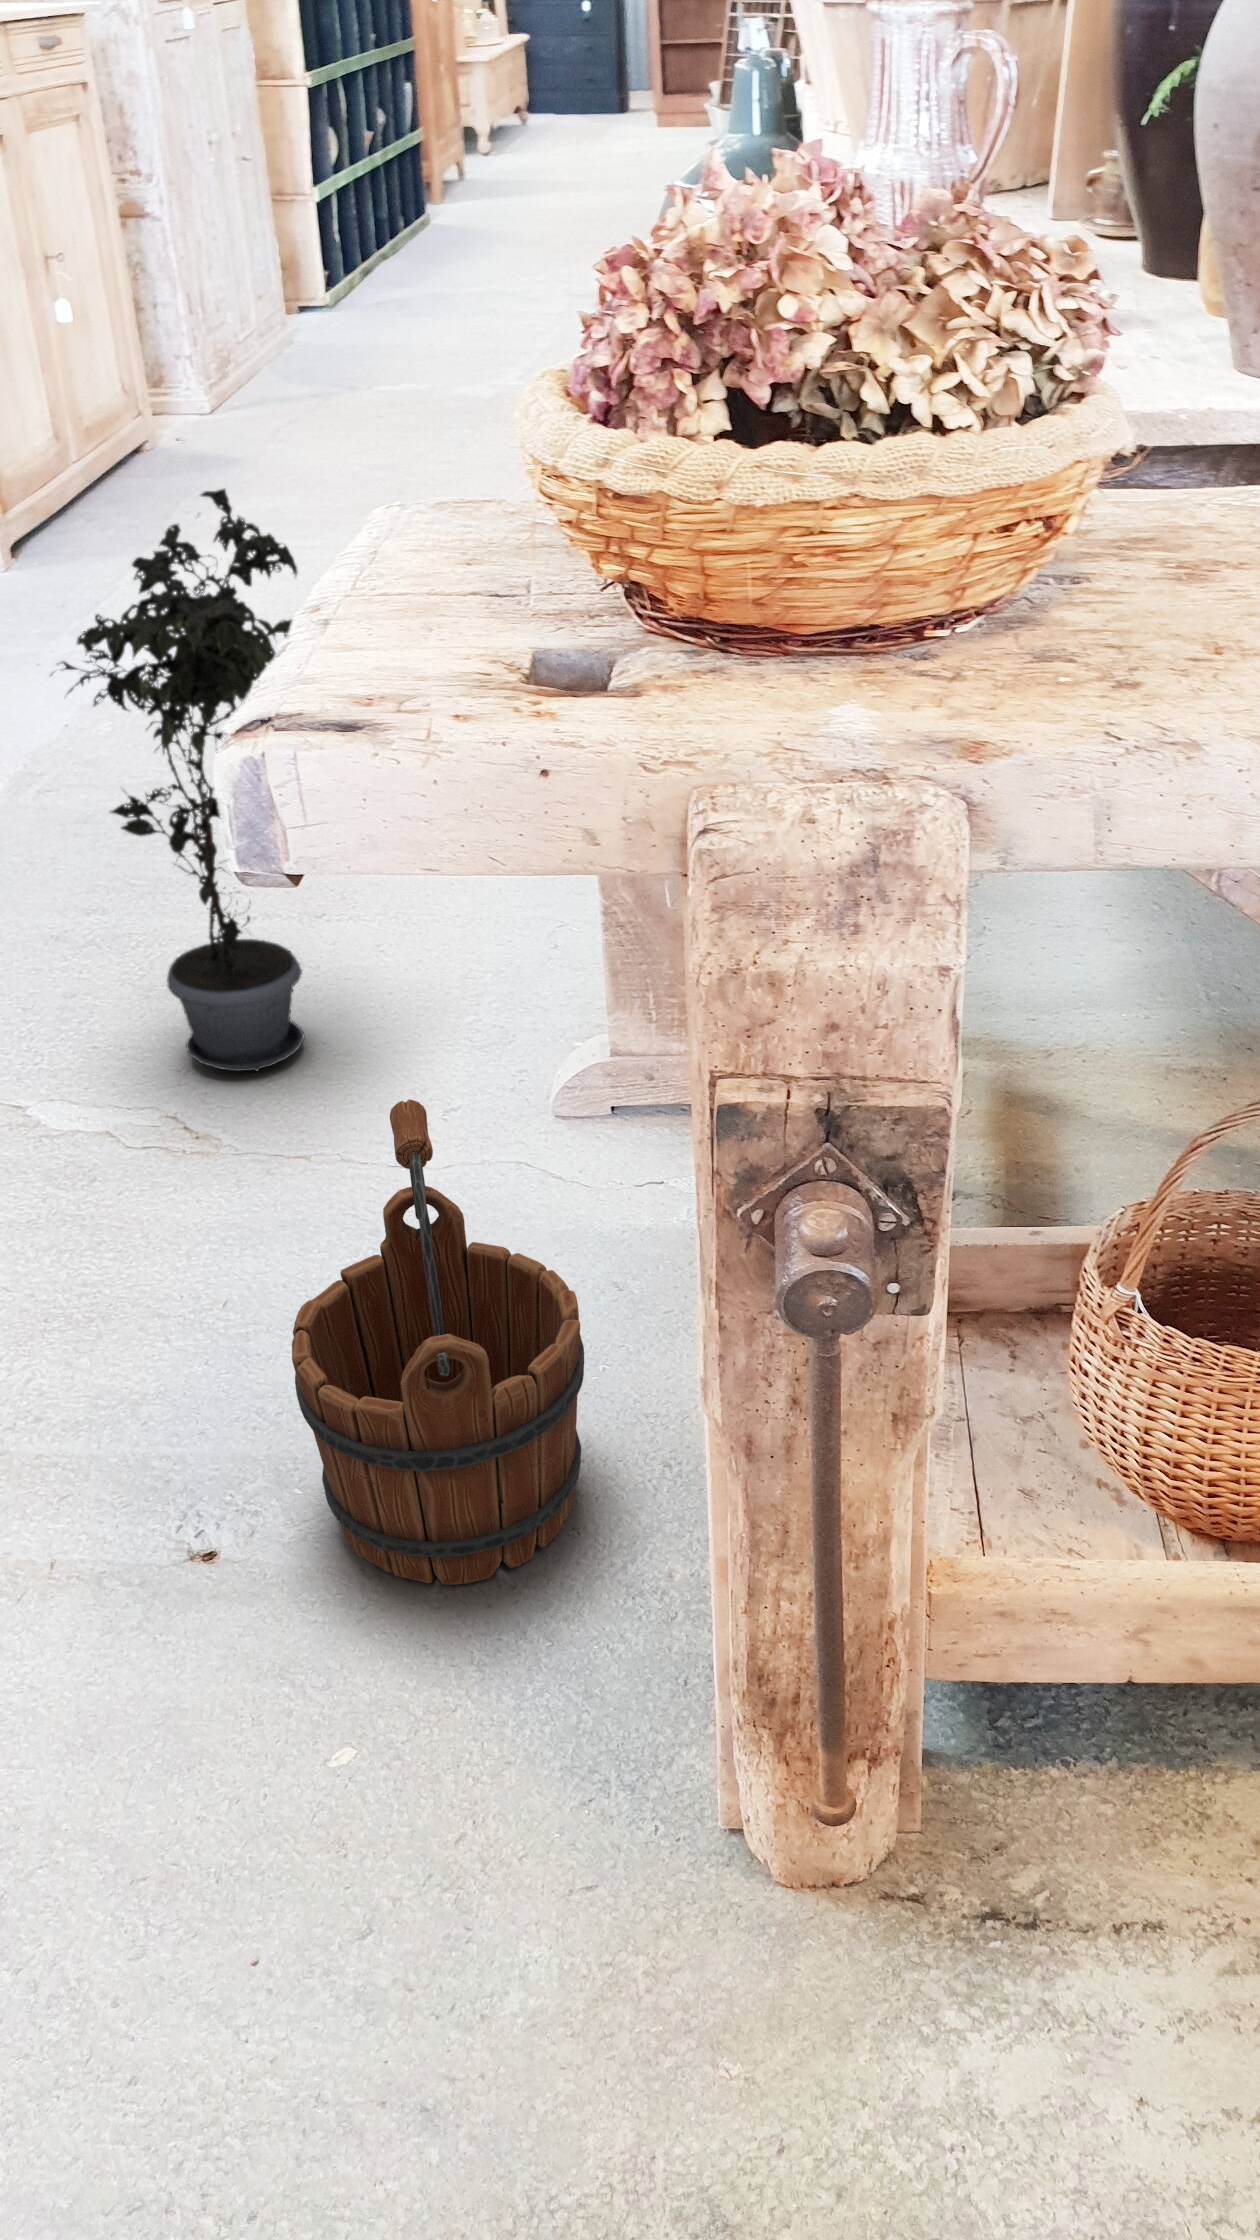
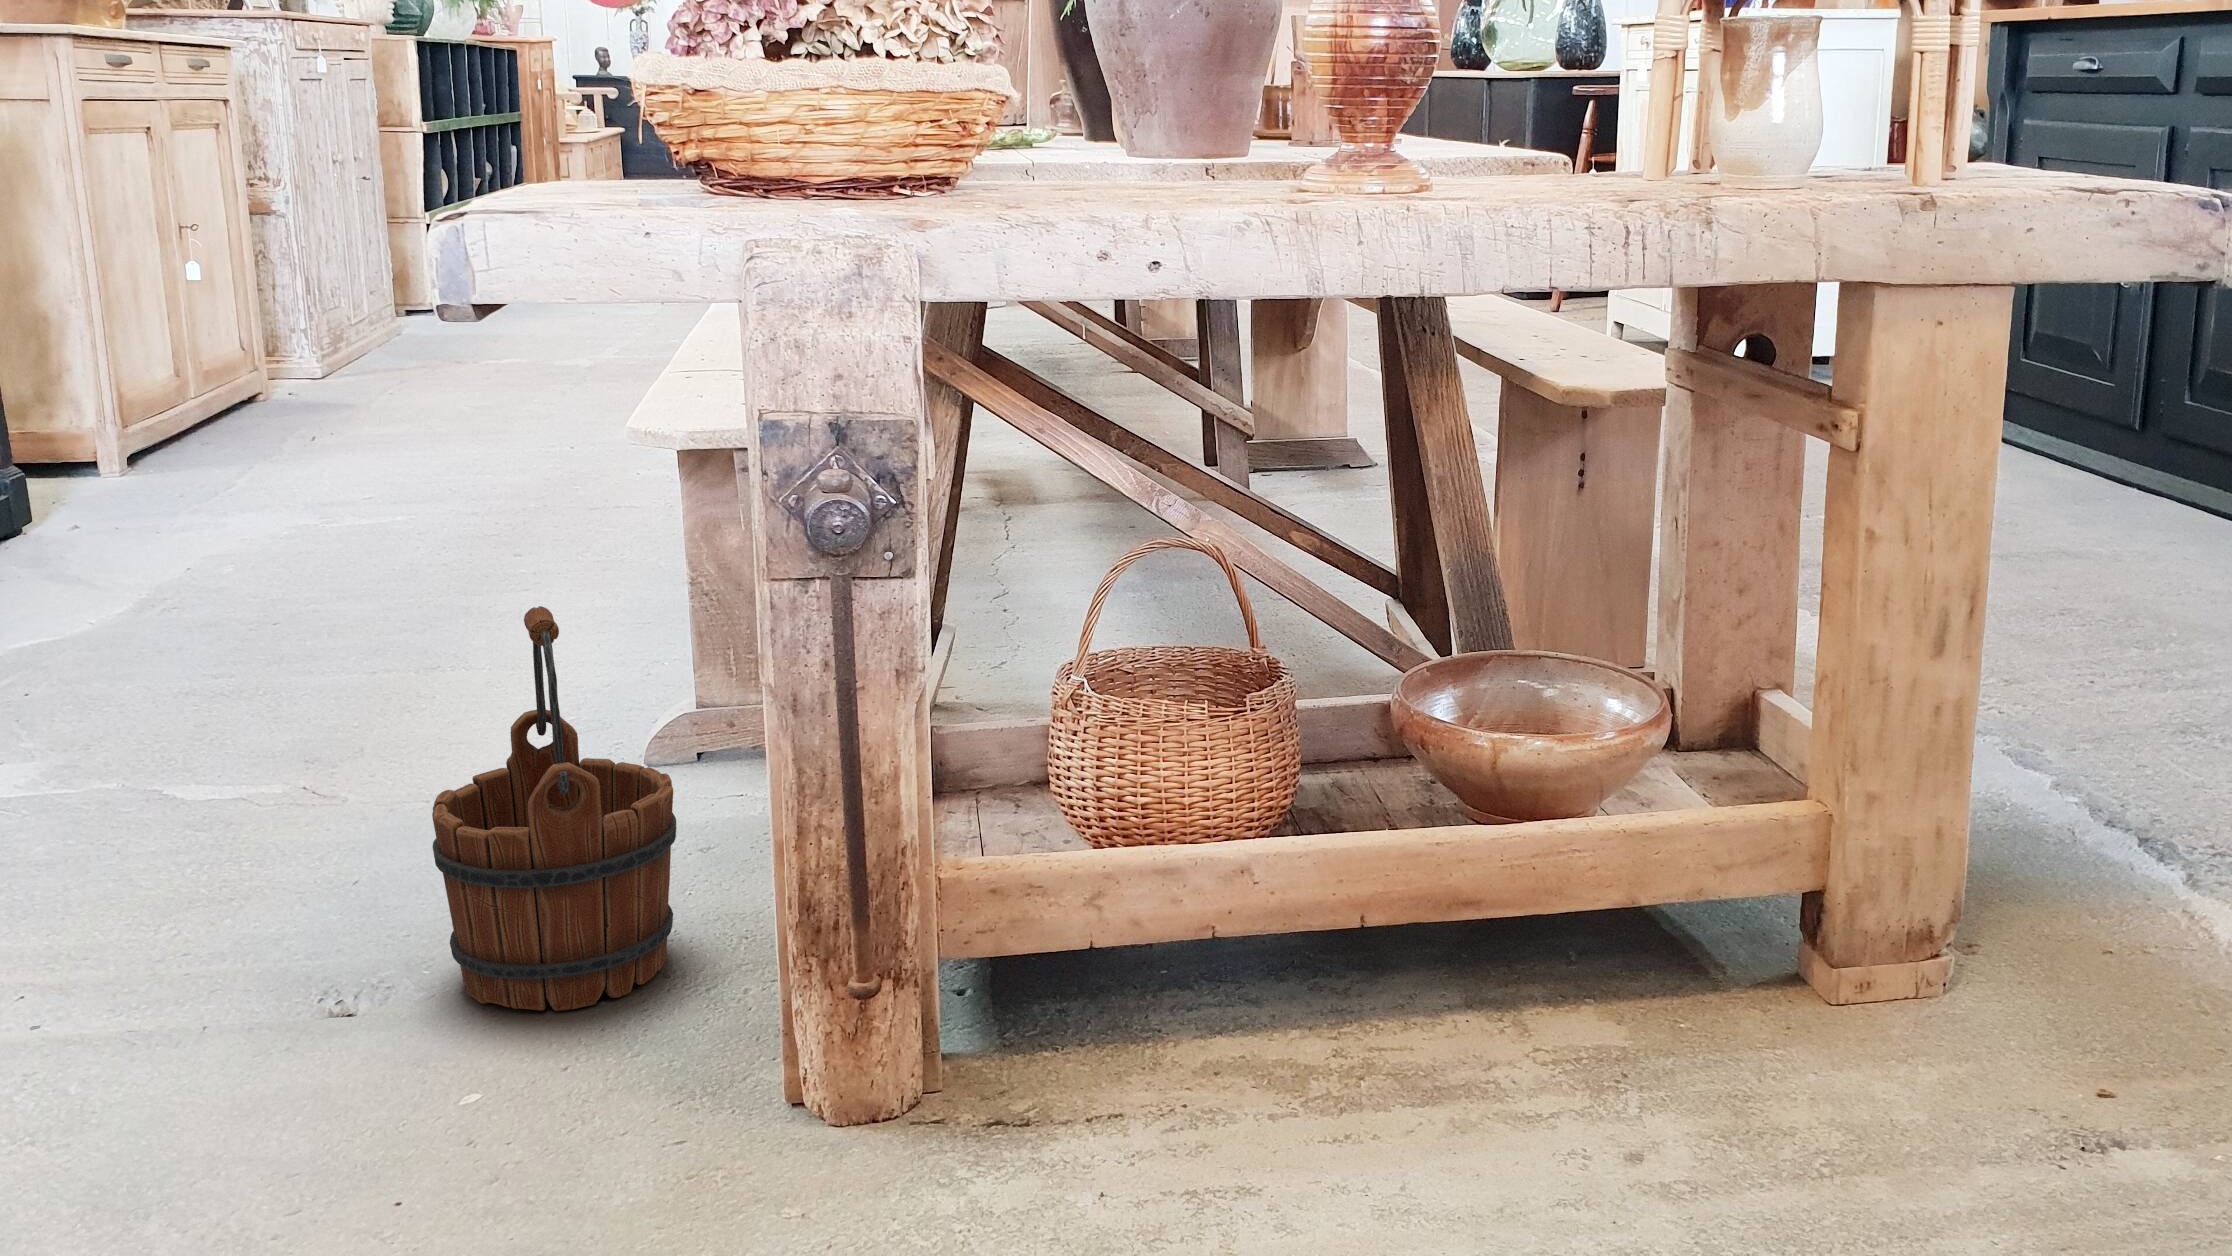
potted plant: present [51,489,304,1072] -> none [221,280,461,767]

